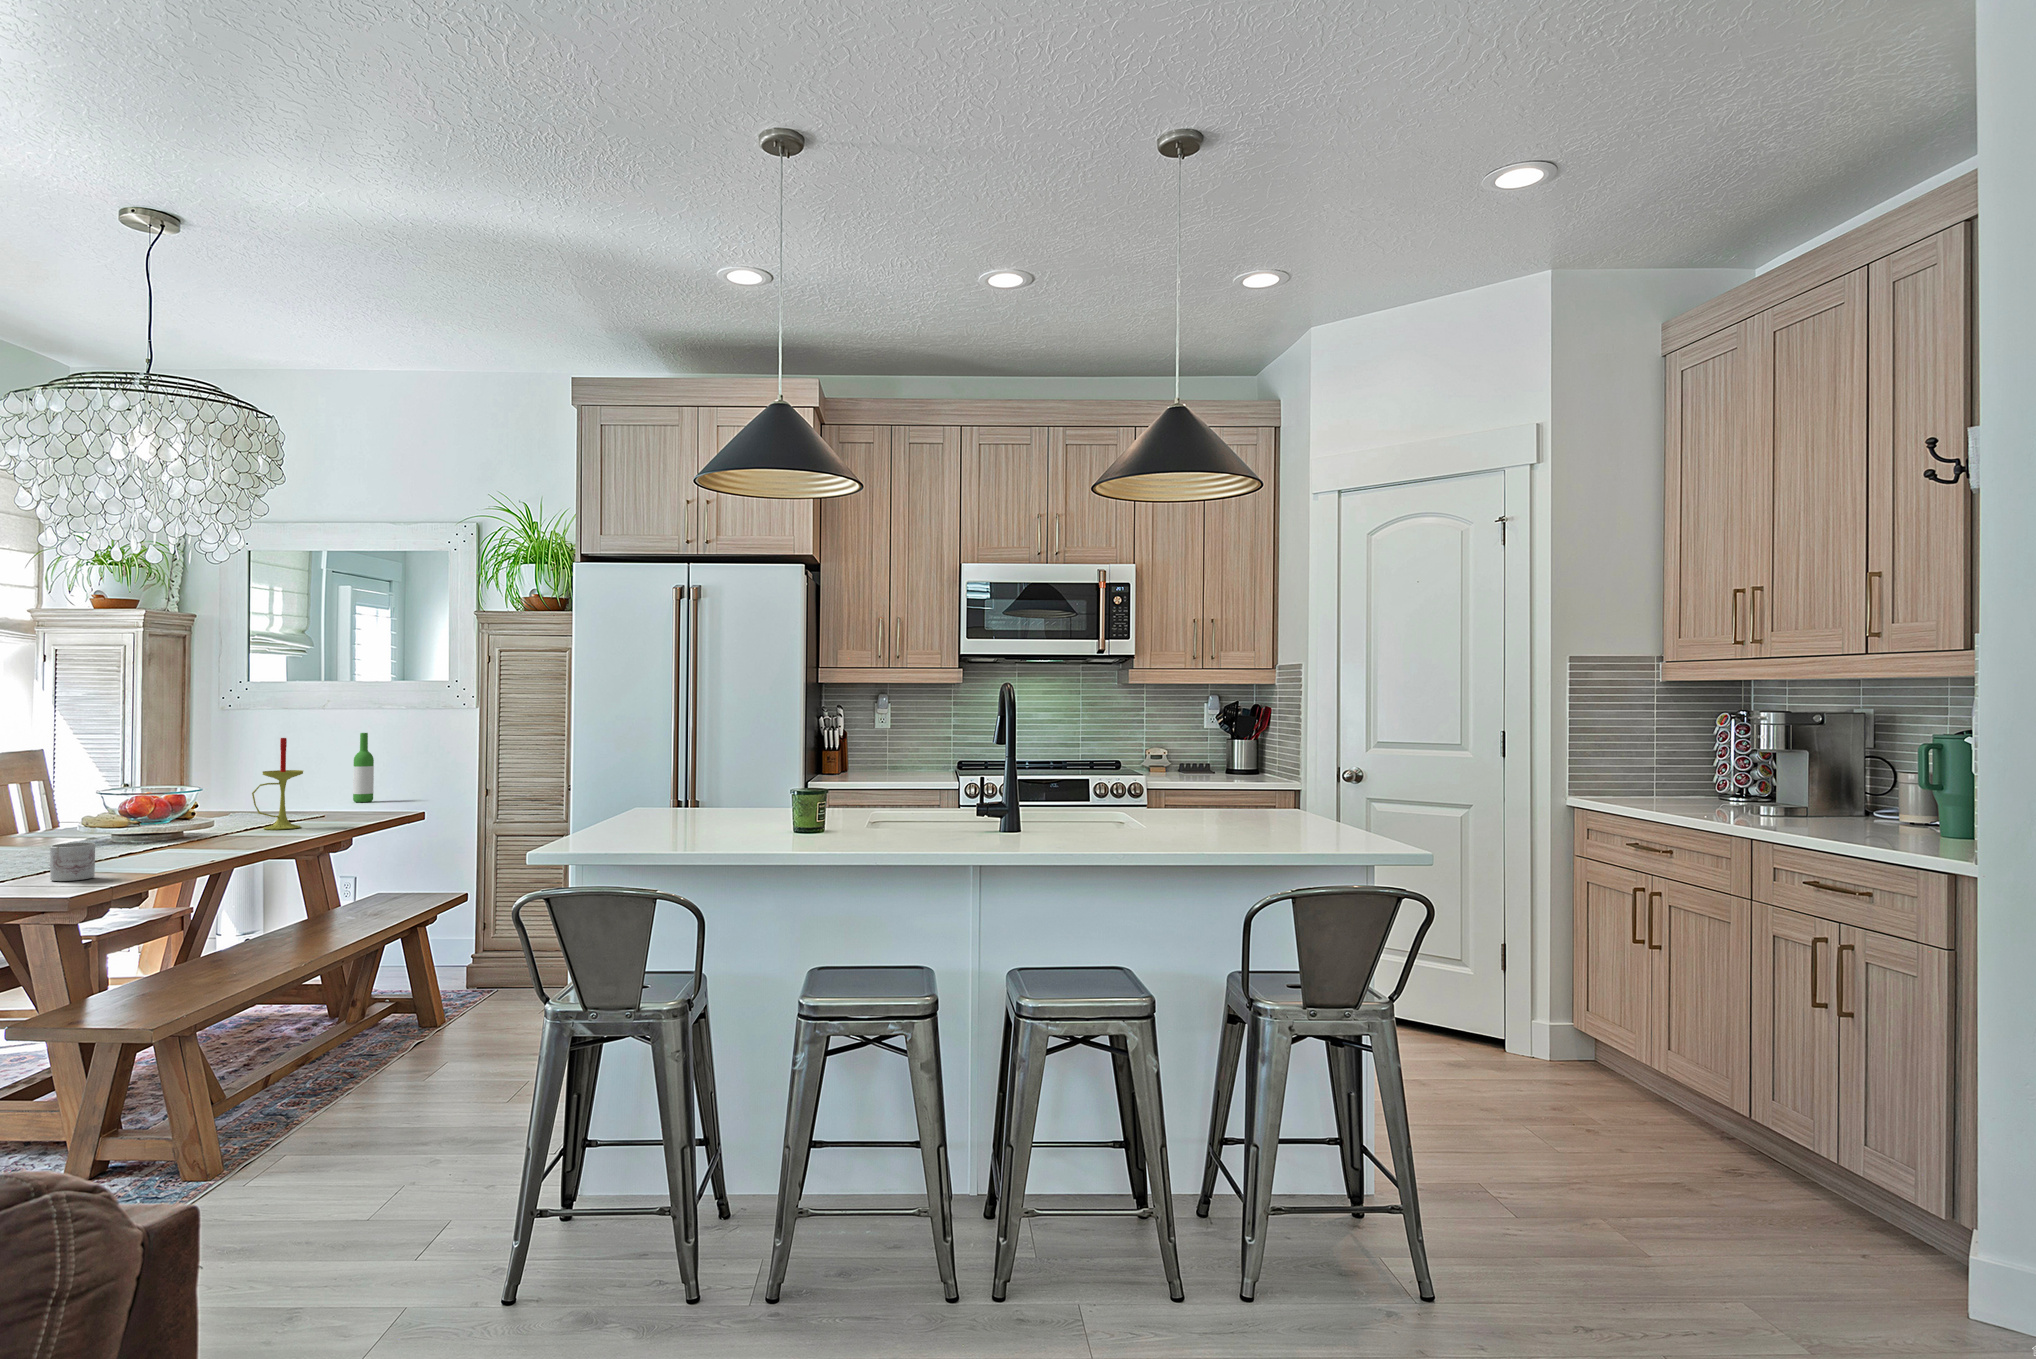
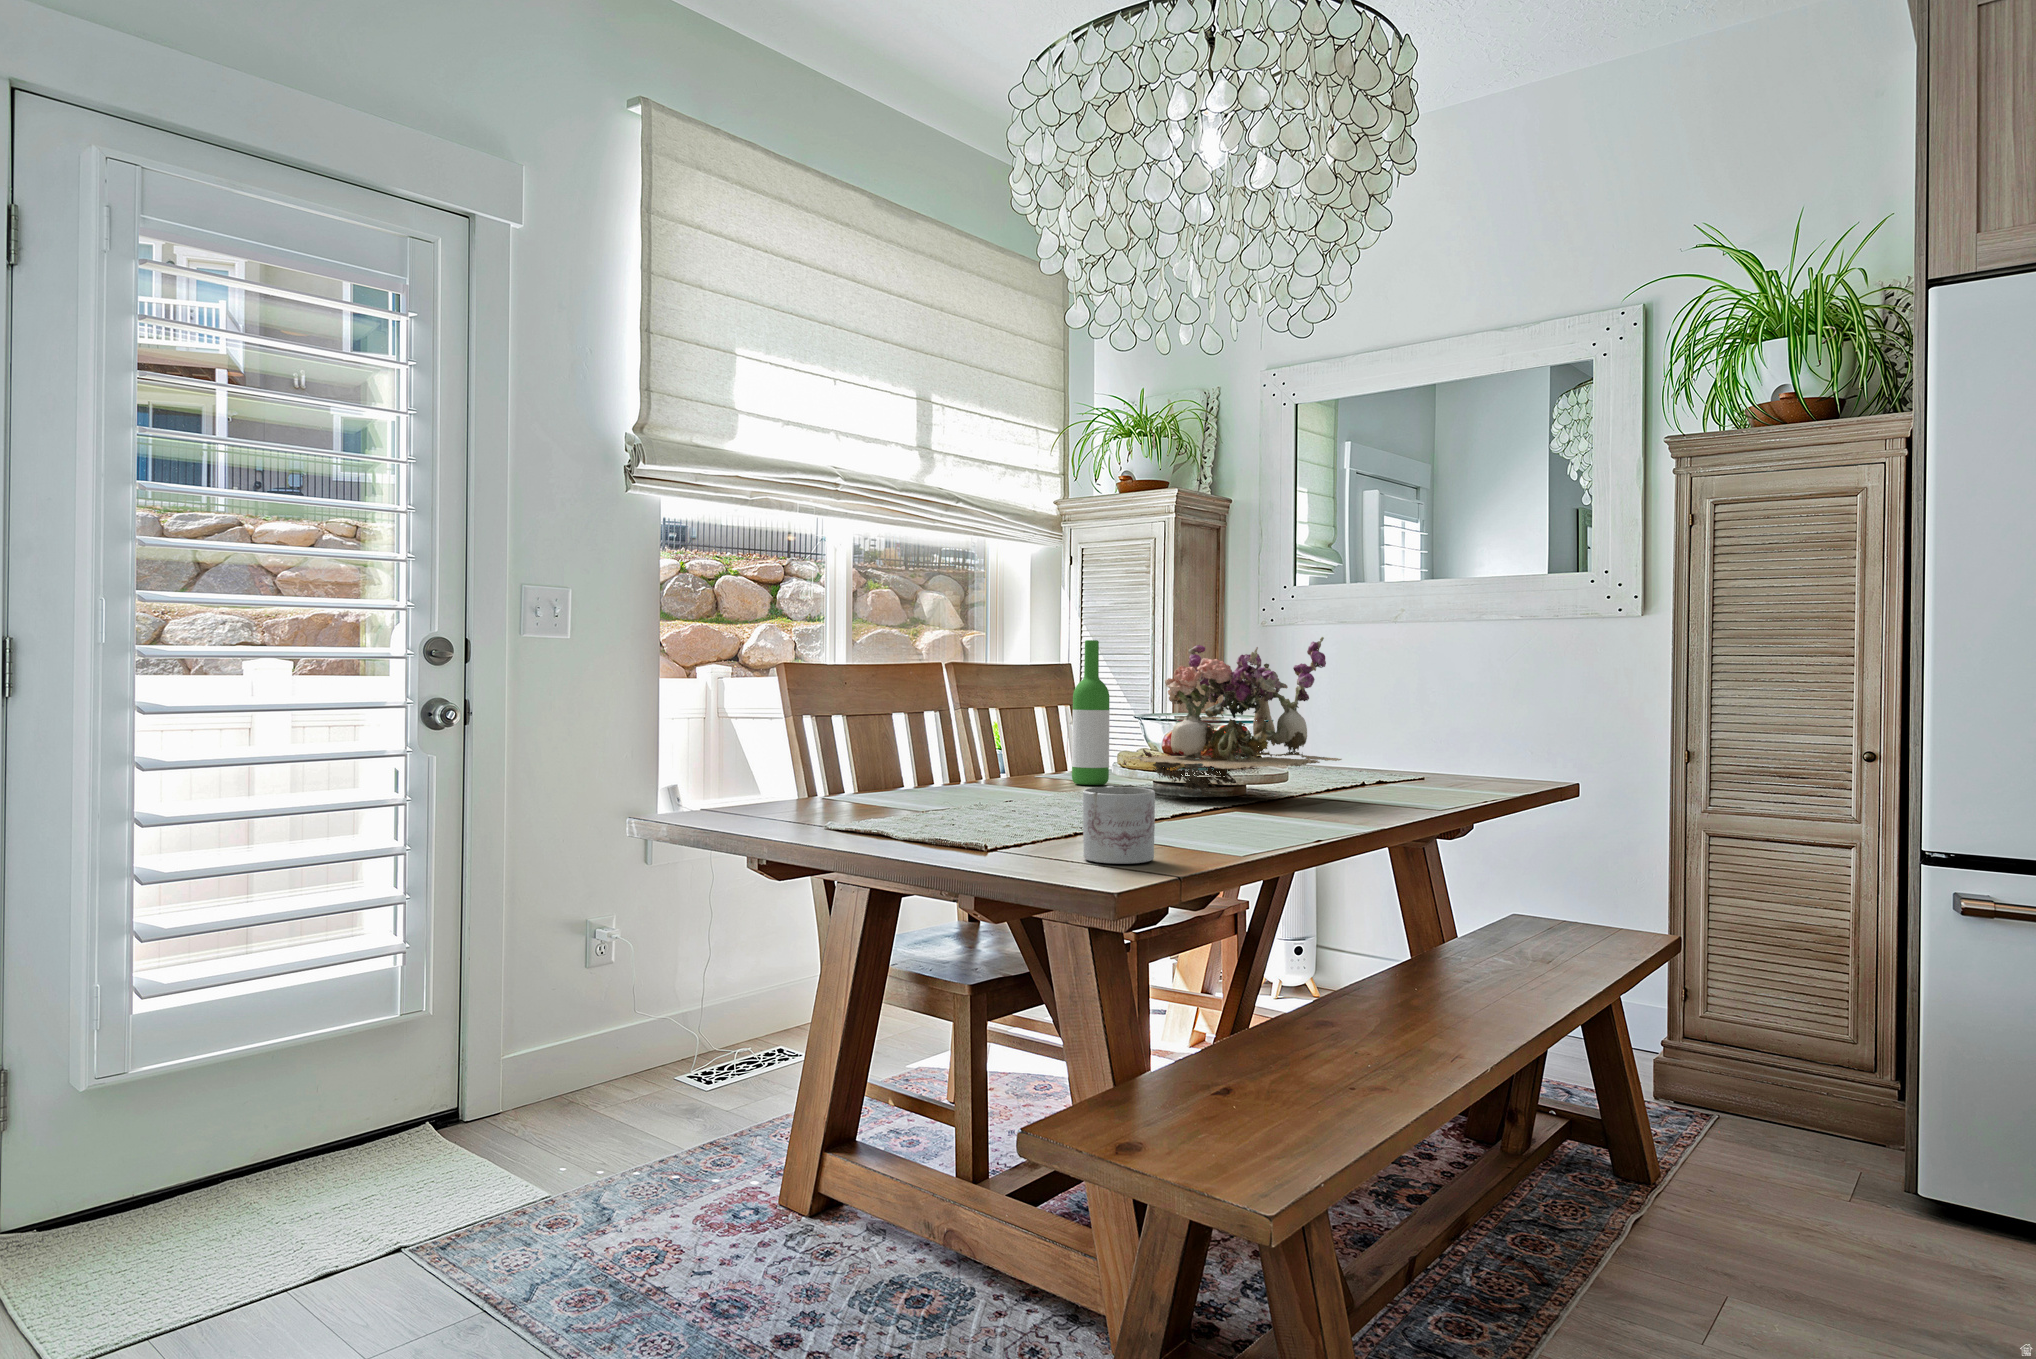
wine bottle: present [353,733,374,802] -> present [1072,640,1110,785]
candle: present [252,738,303,830] -> none [1343,634,1419,794]
flower arrangement: none [87,741,244,841] -> present [1127,637,1342,797]

